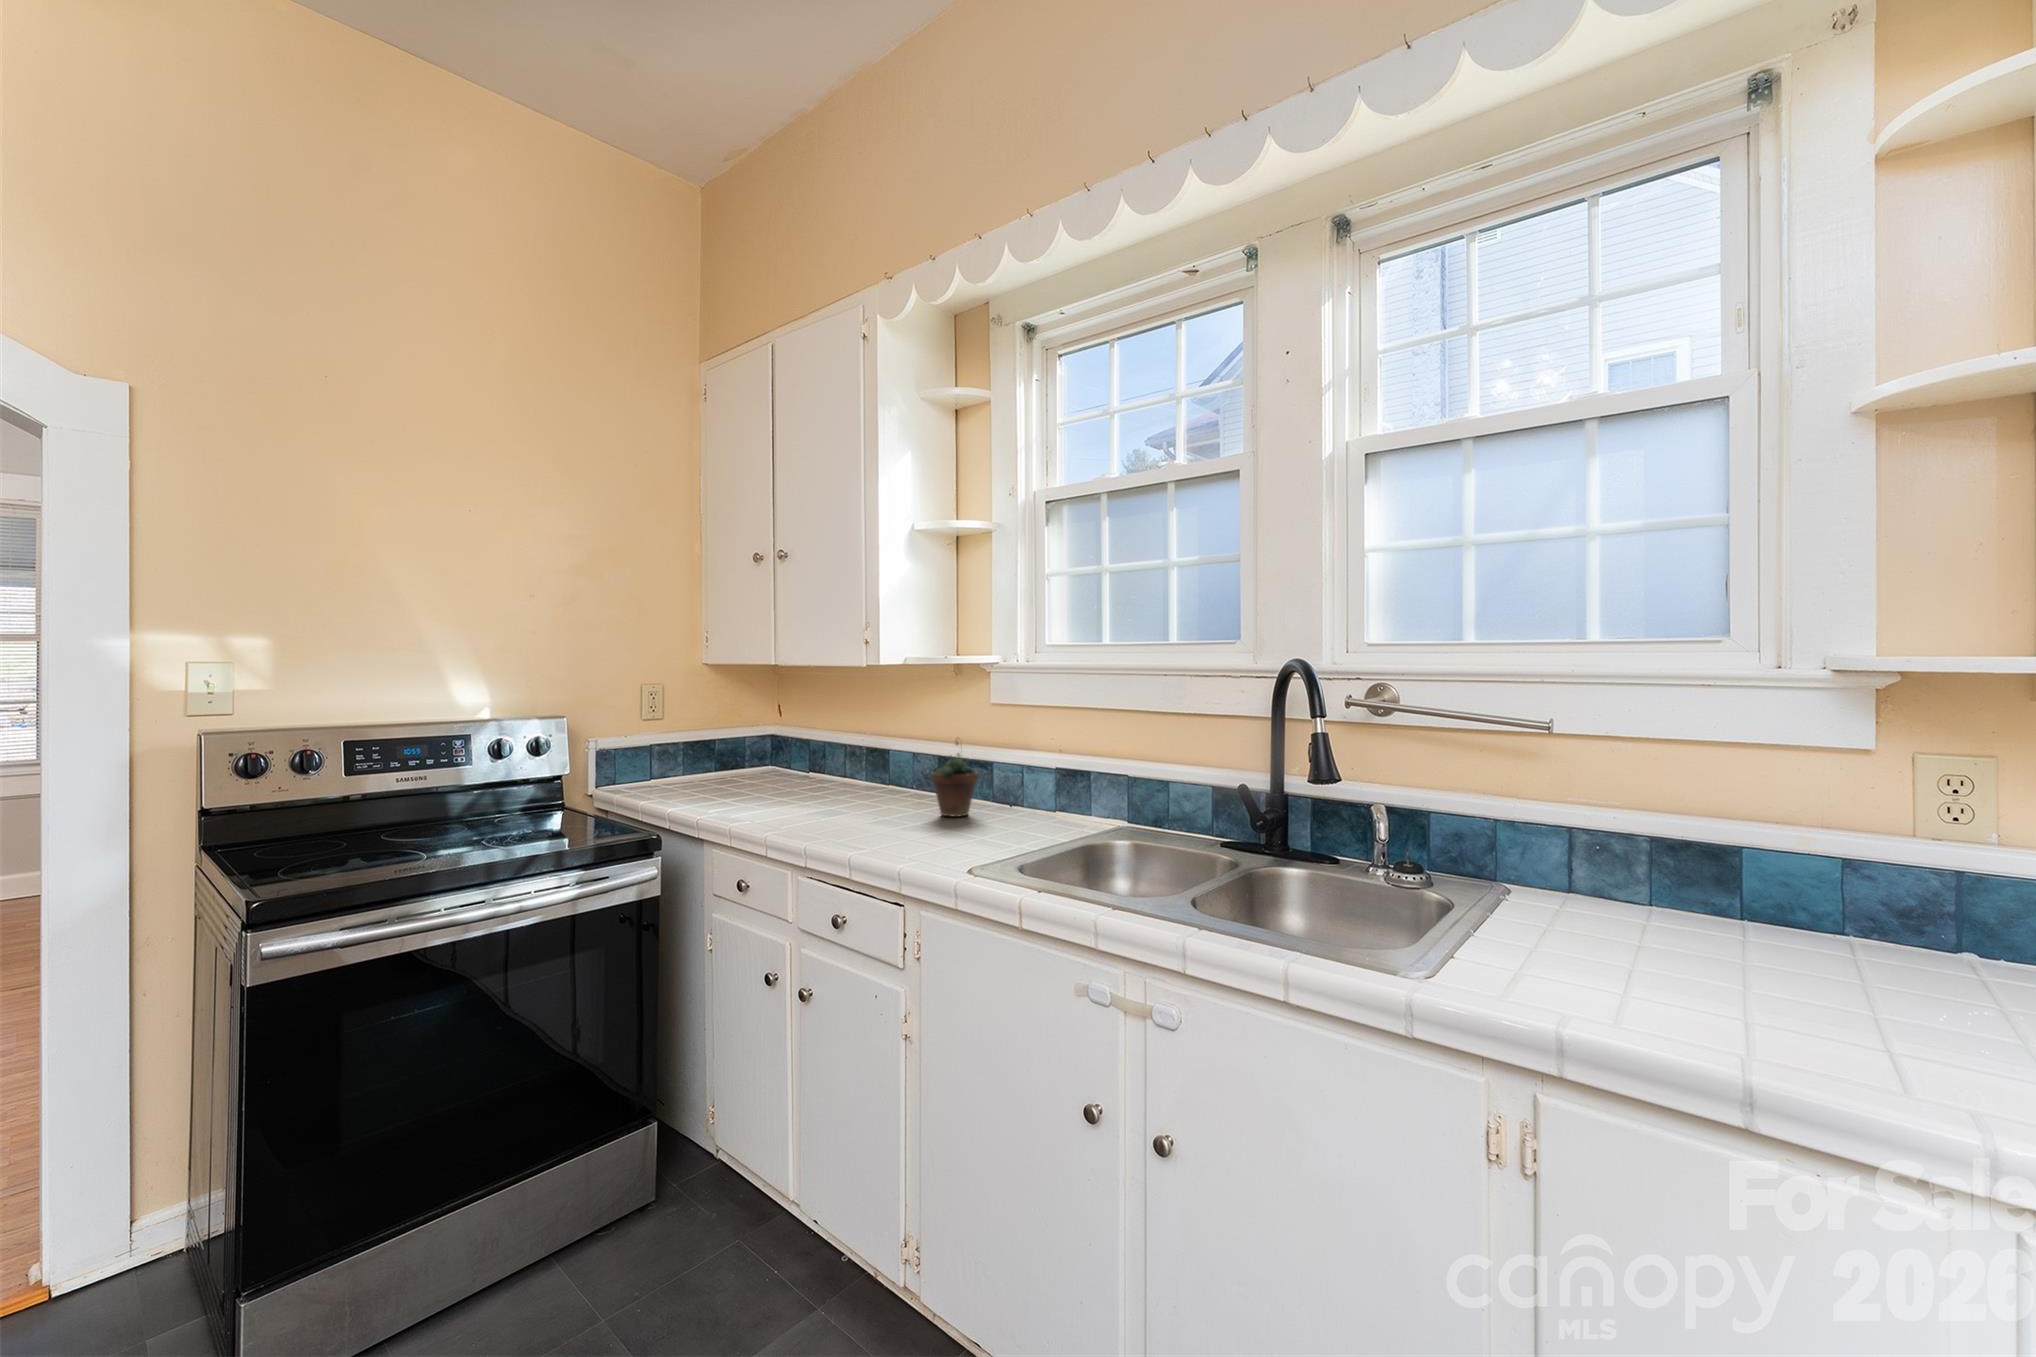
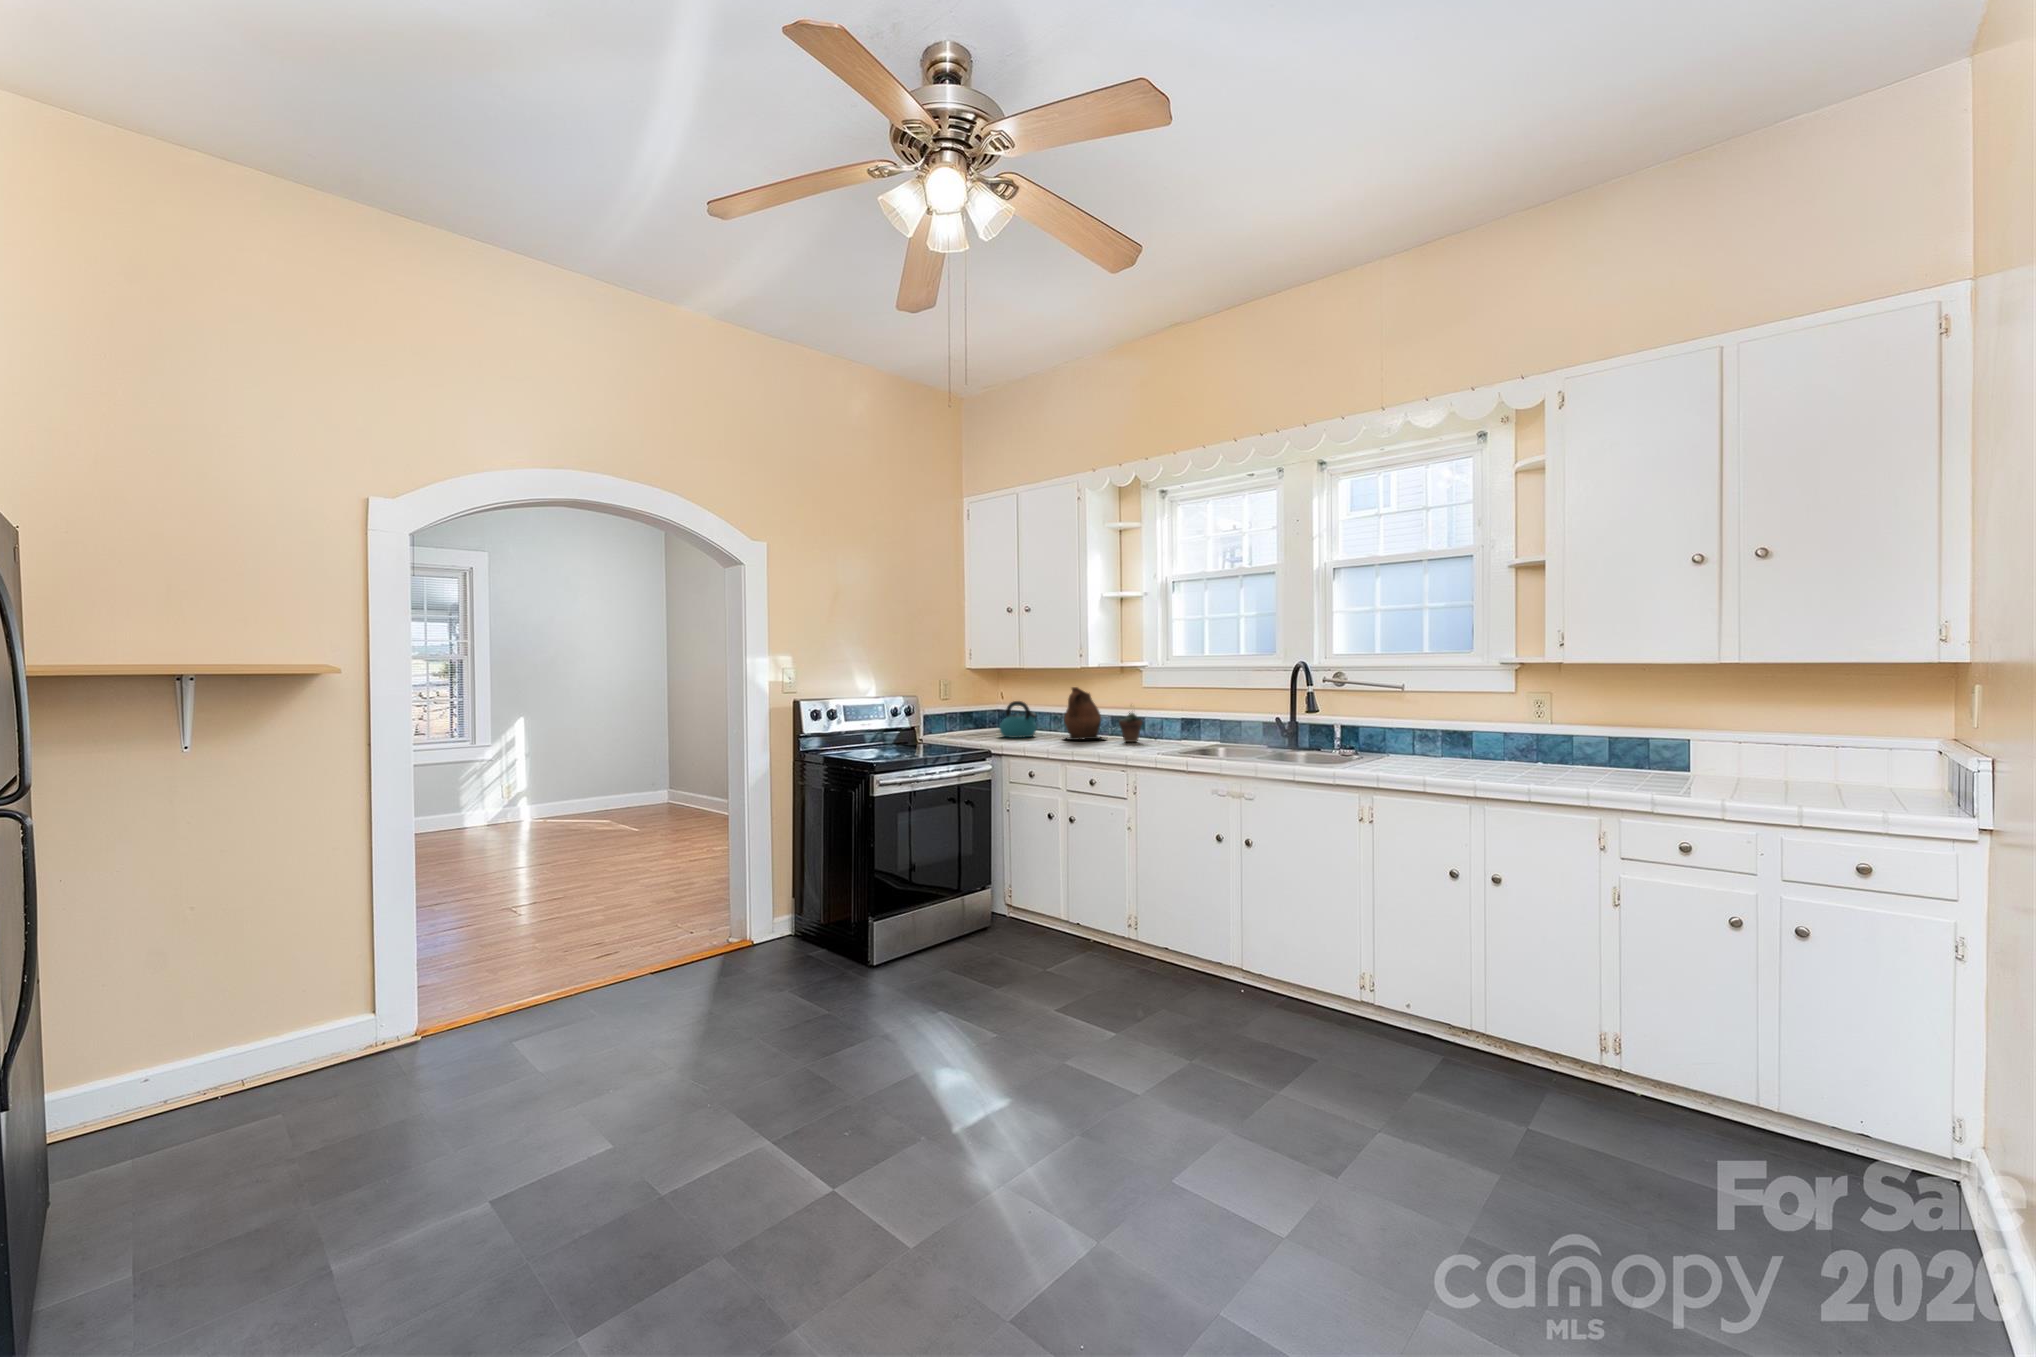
ceramic pitcher: none [828,704,918,808] -> present [1063,687,1105,740]
kettle: none [729,726,802,796] -> present [1000,701,1037,738]

